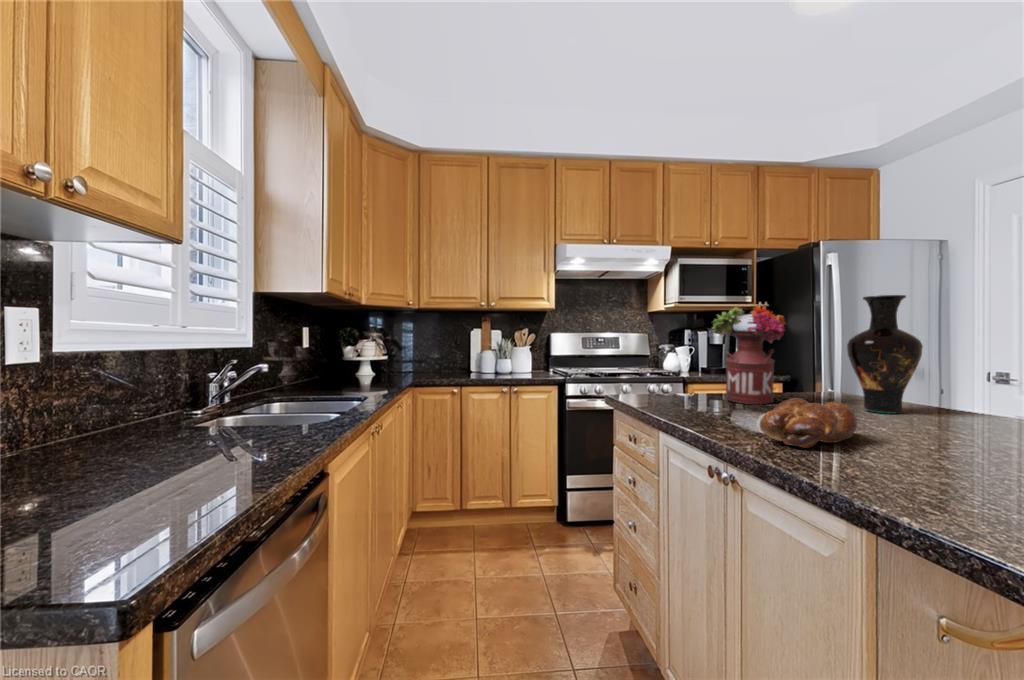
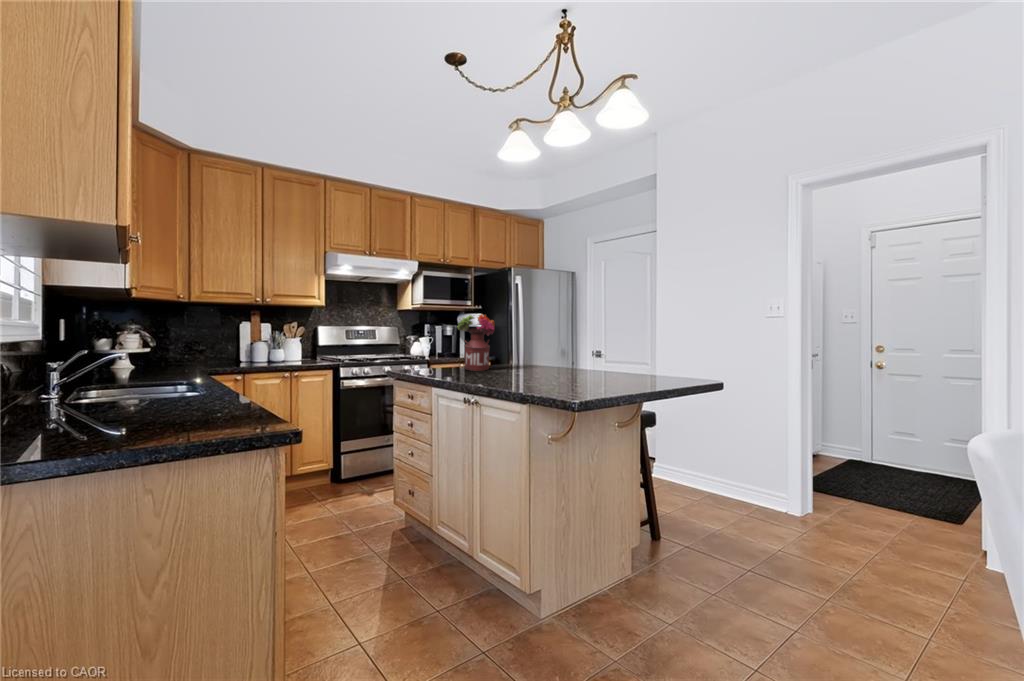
vase: present [847,295,923,414] -> none [522,313,551,371]
bread loaf: present [760,398,857,448] -> none [487,363,524,384]

